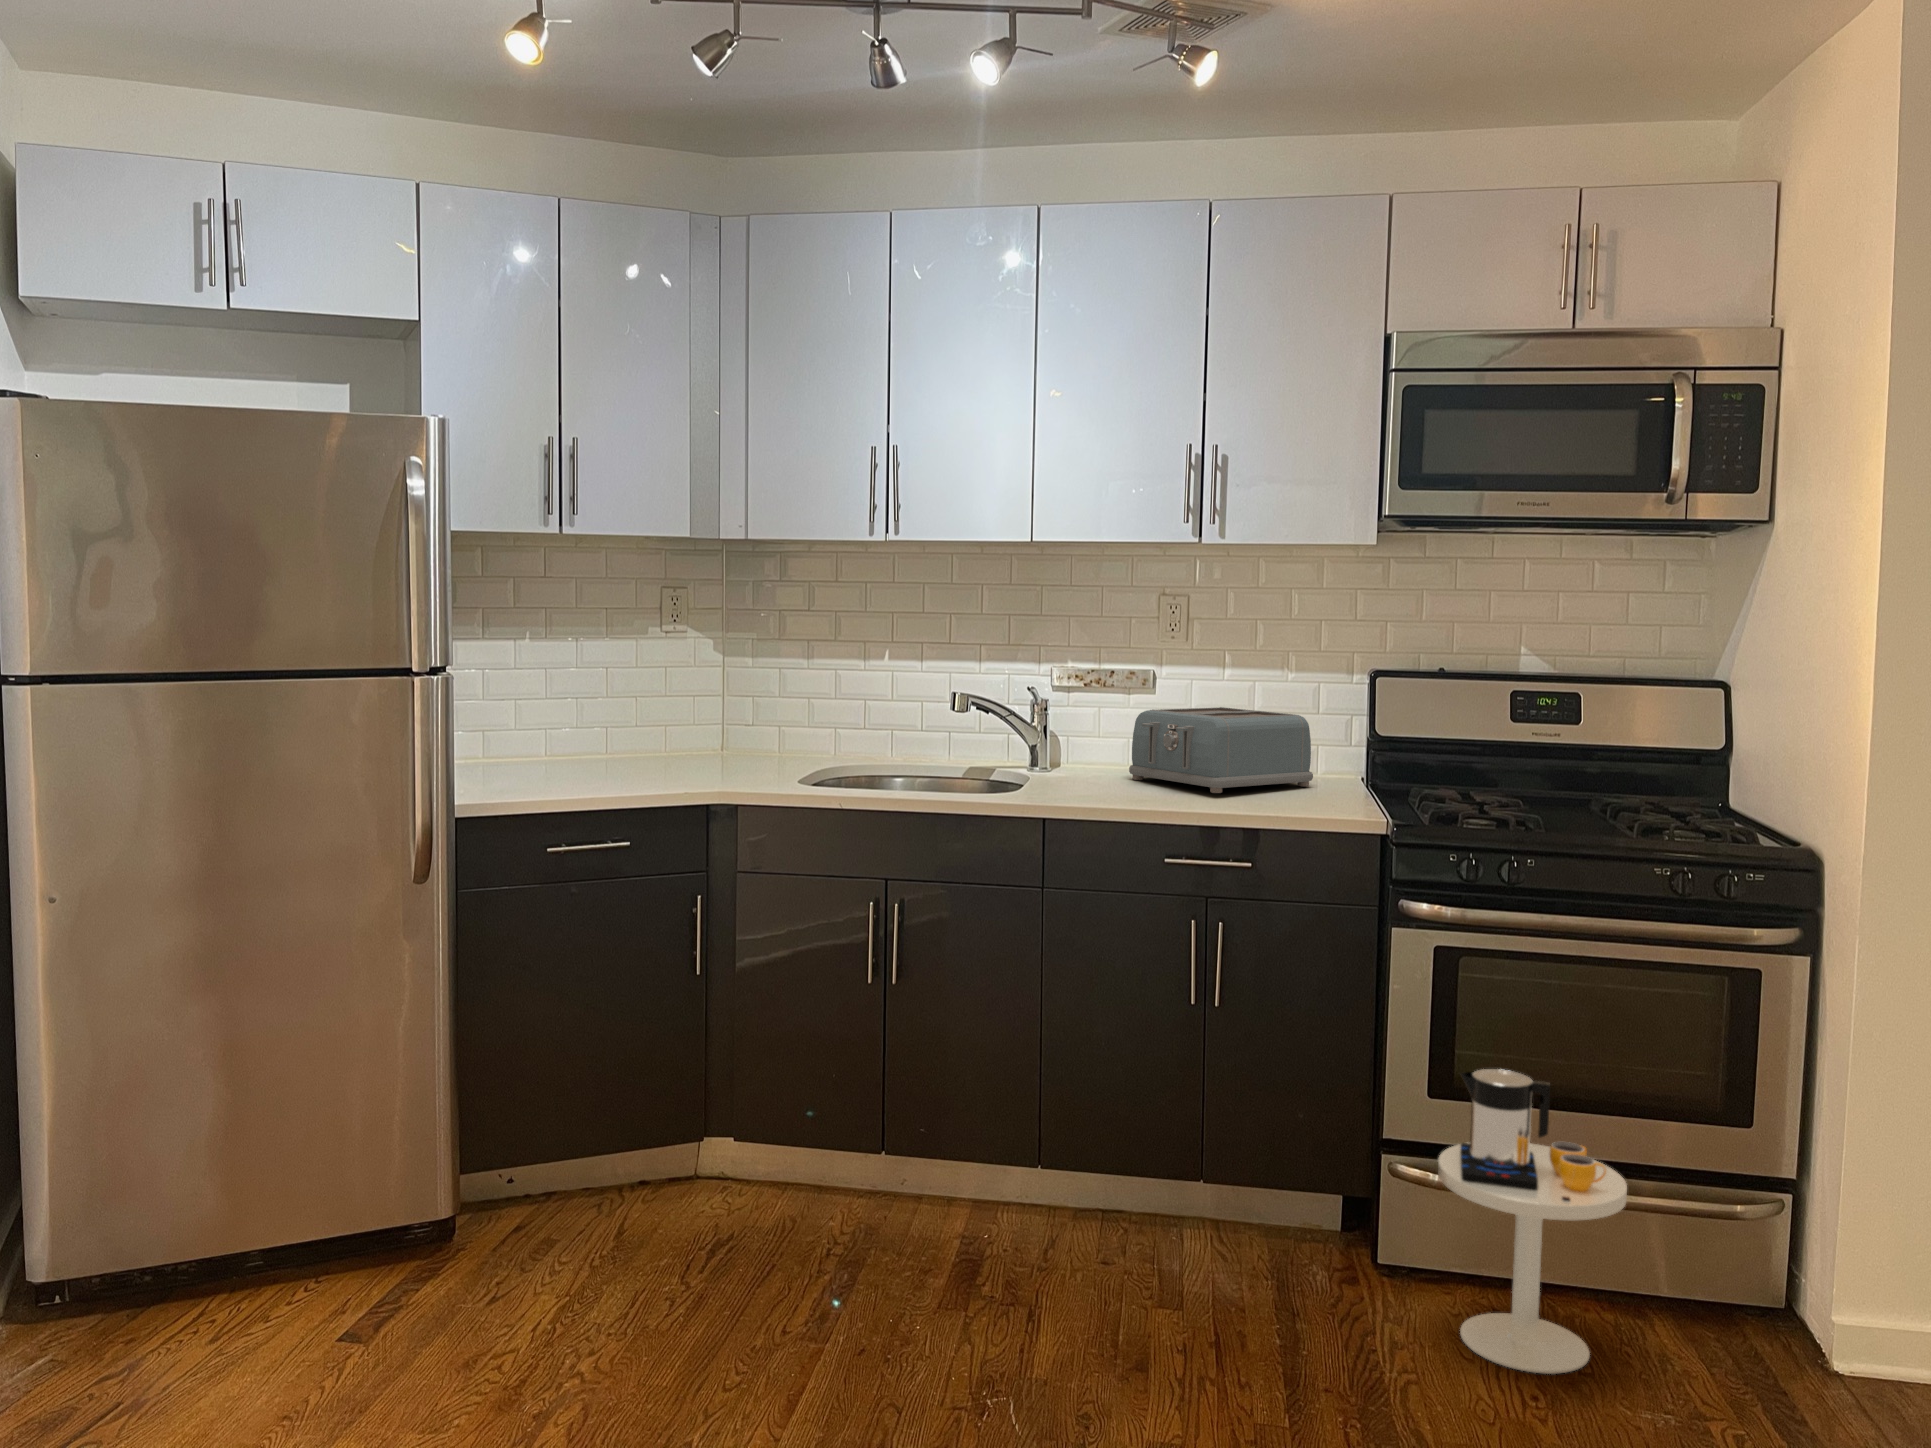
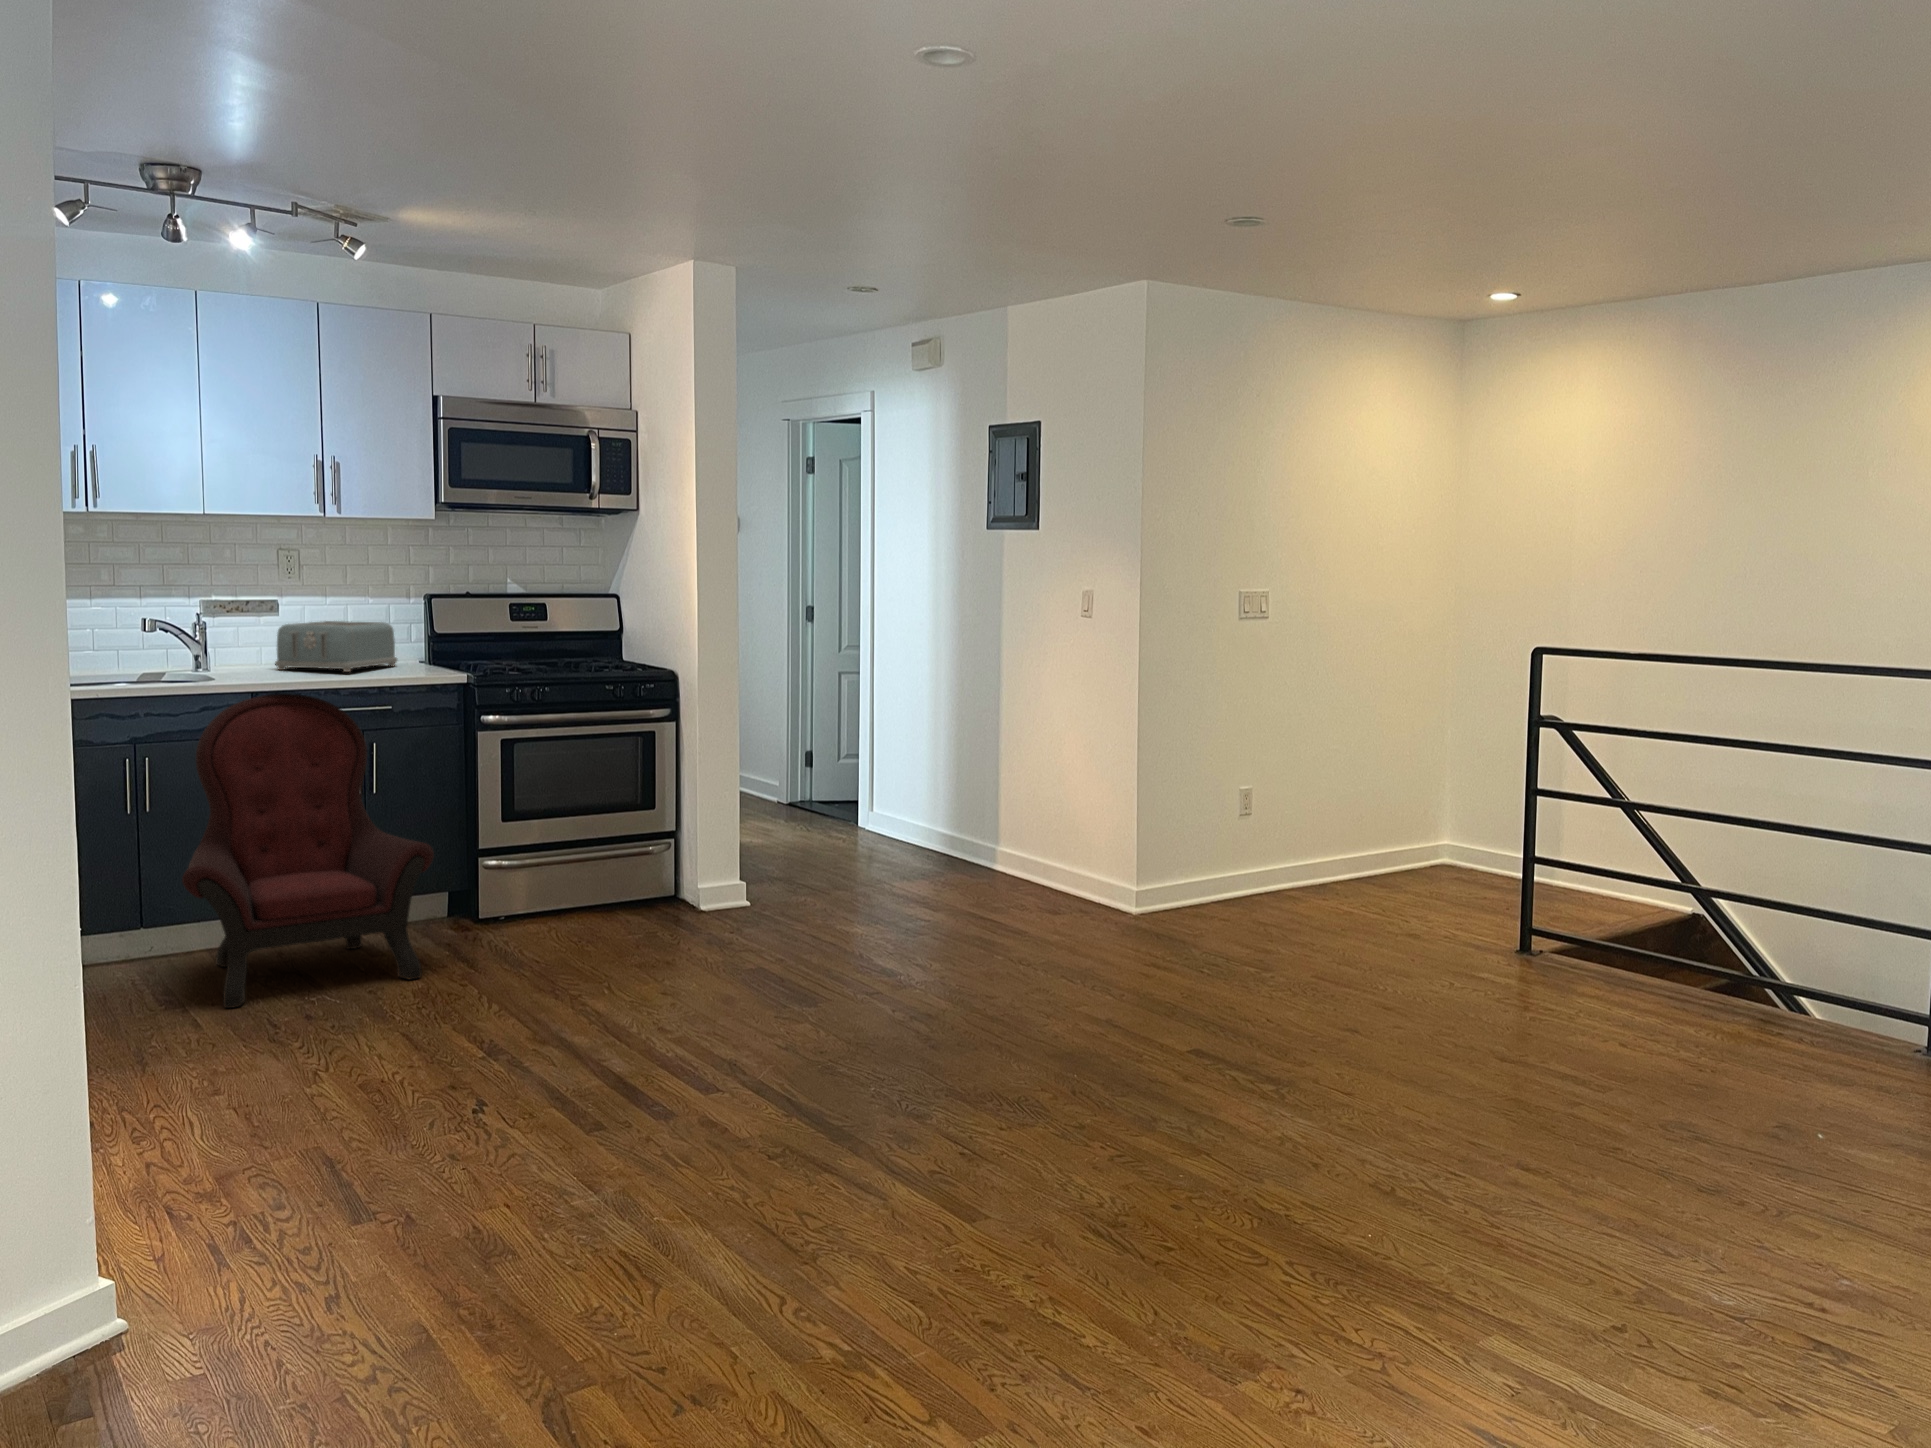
armchair: none [850,825,1253,1397] -> present [182,693,434,1008]
side table: present [1438,1069,1627,1374] -> none [516,795,609,938]

